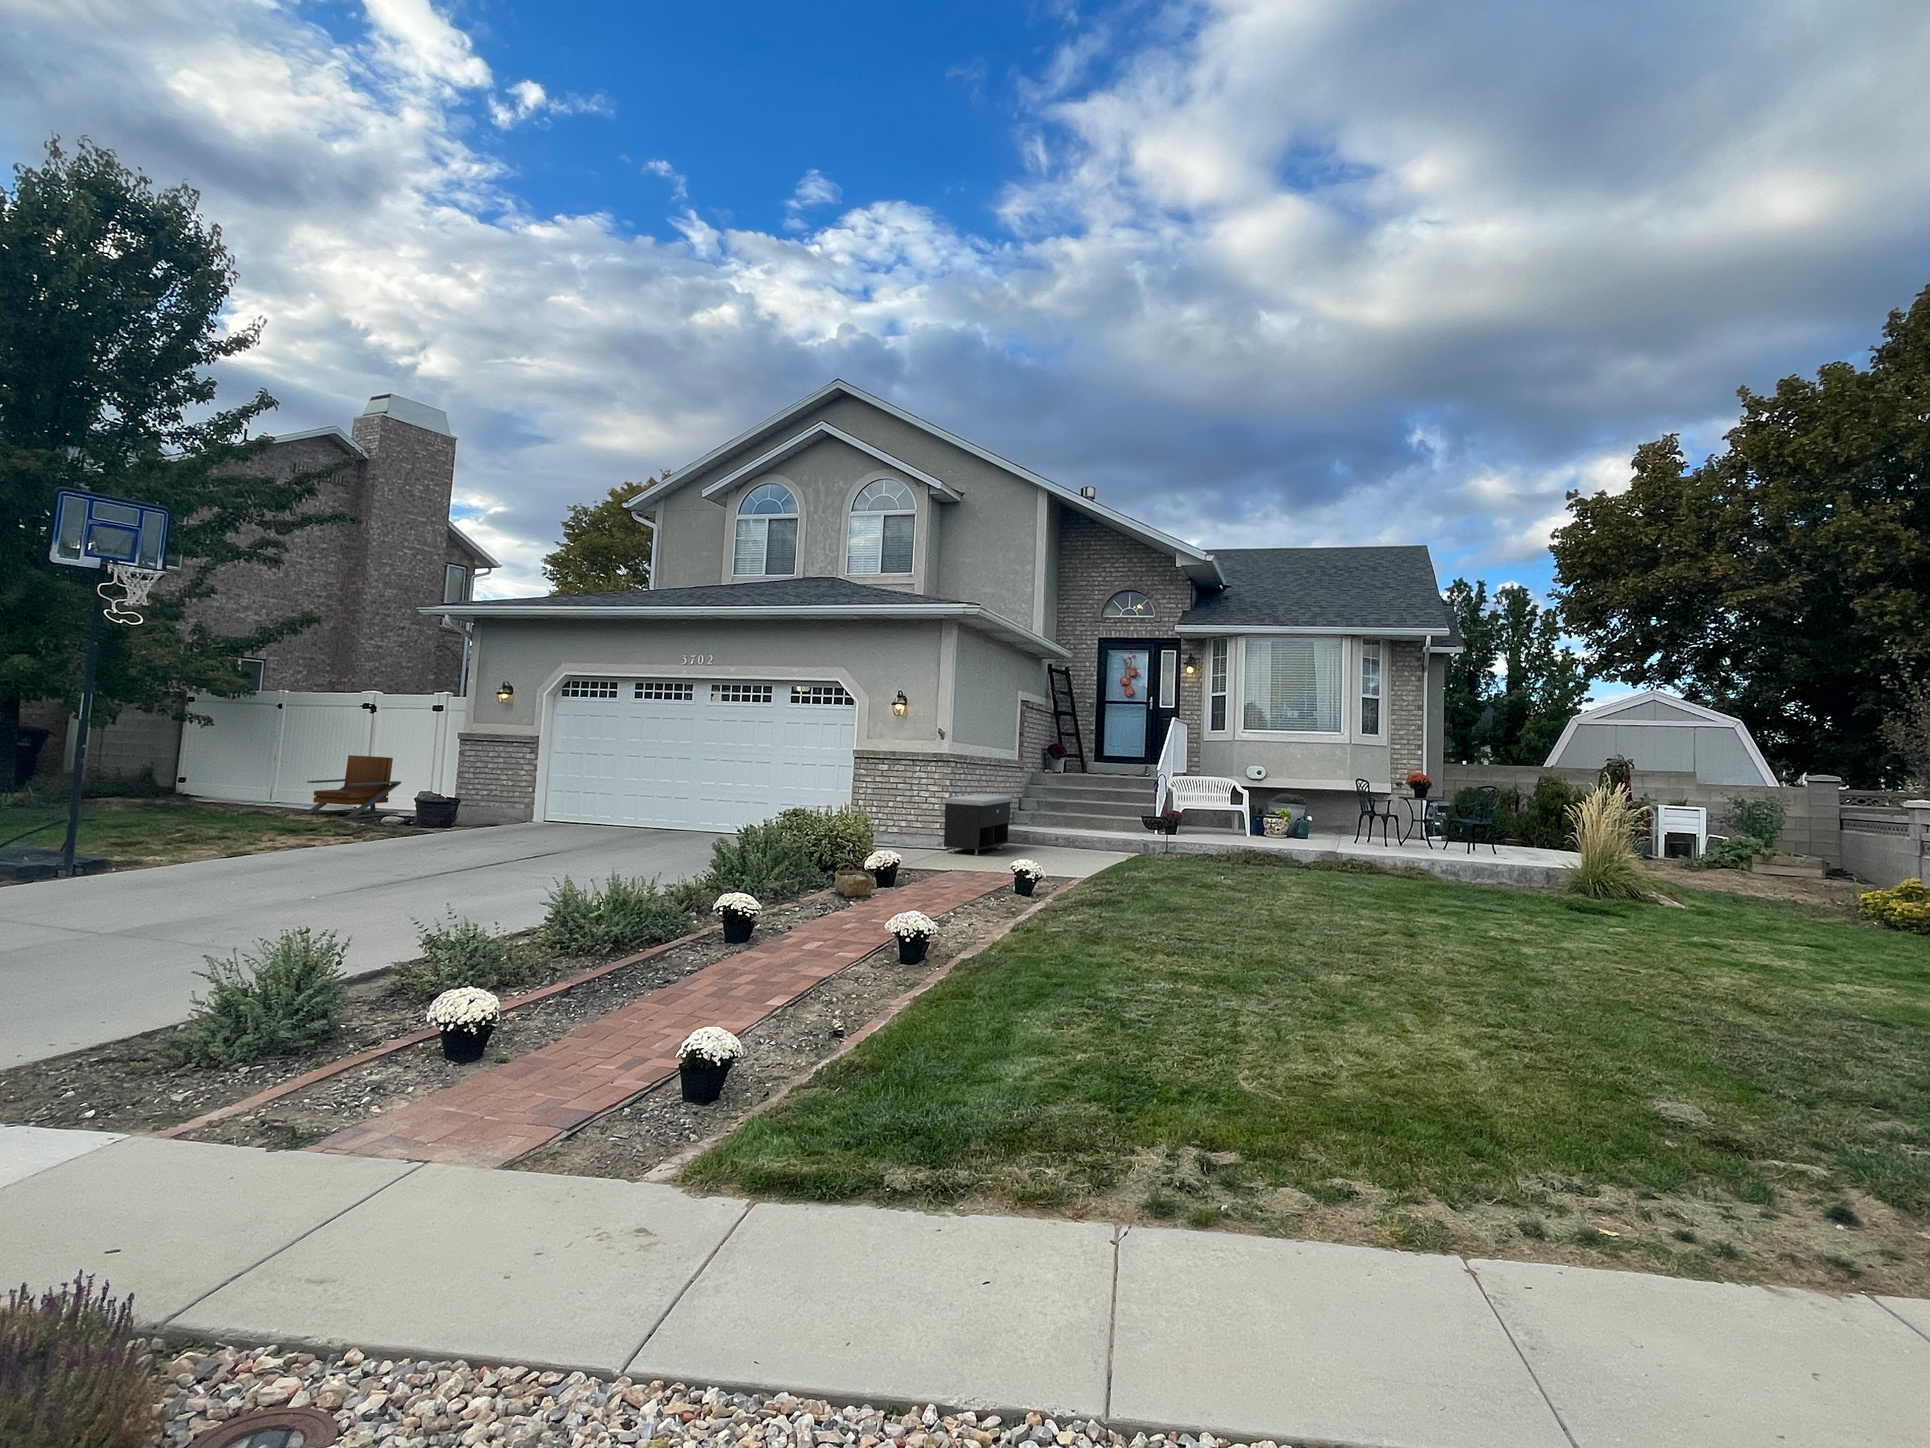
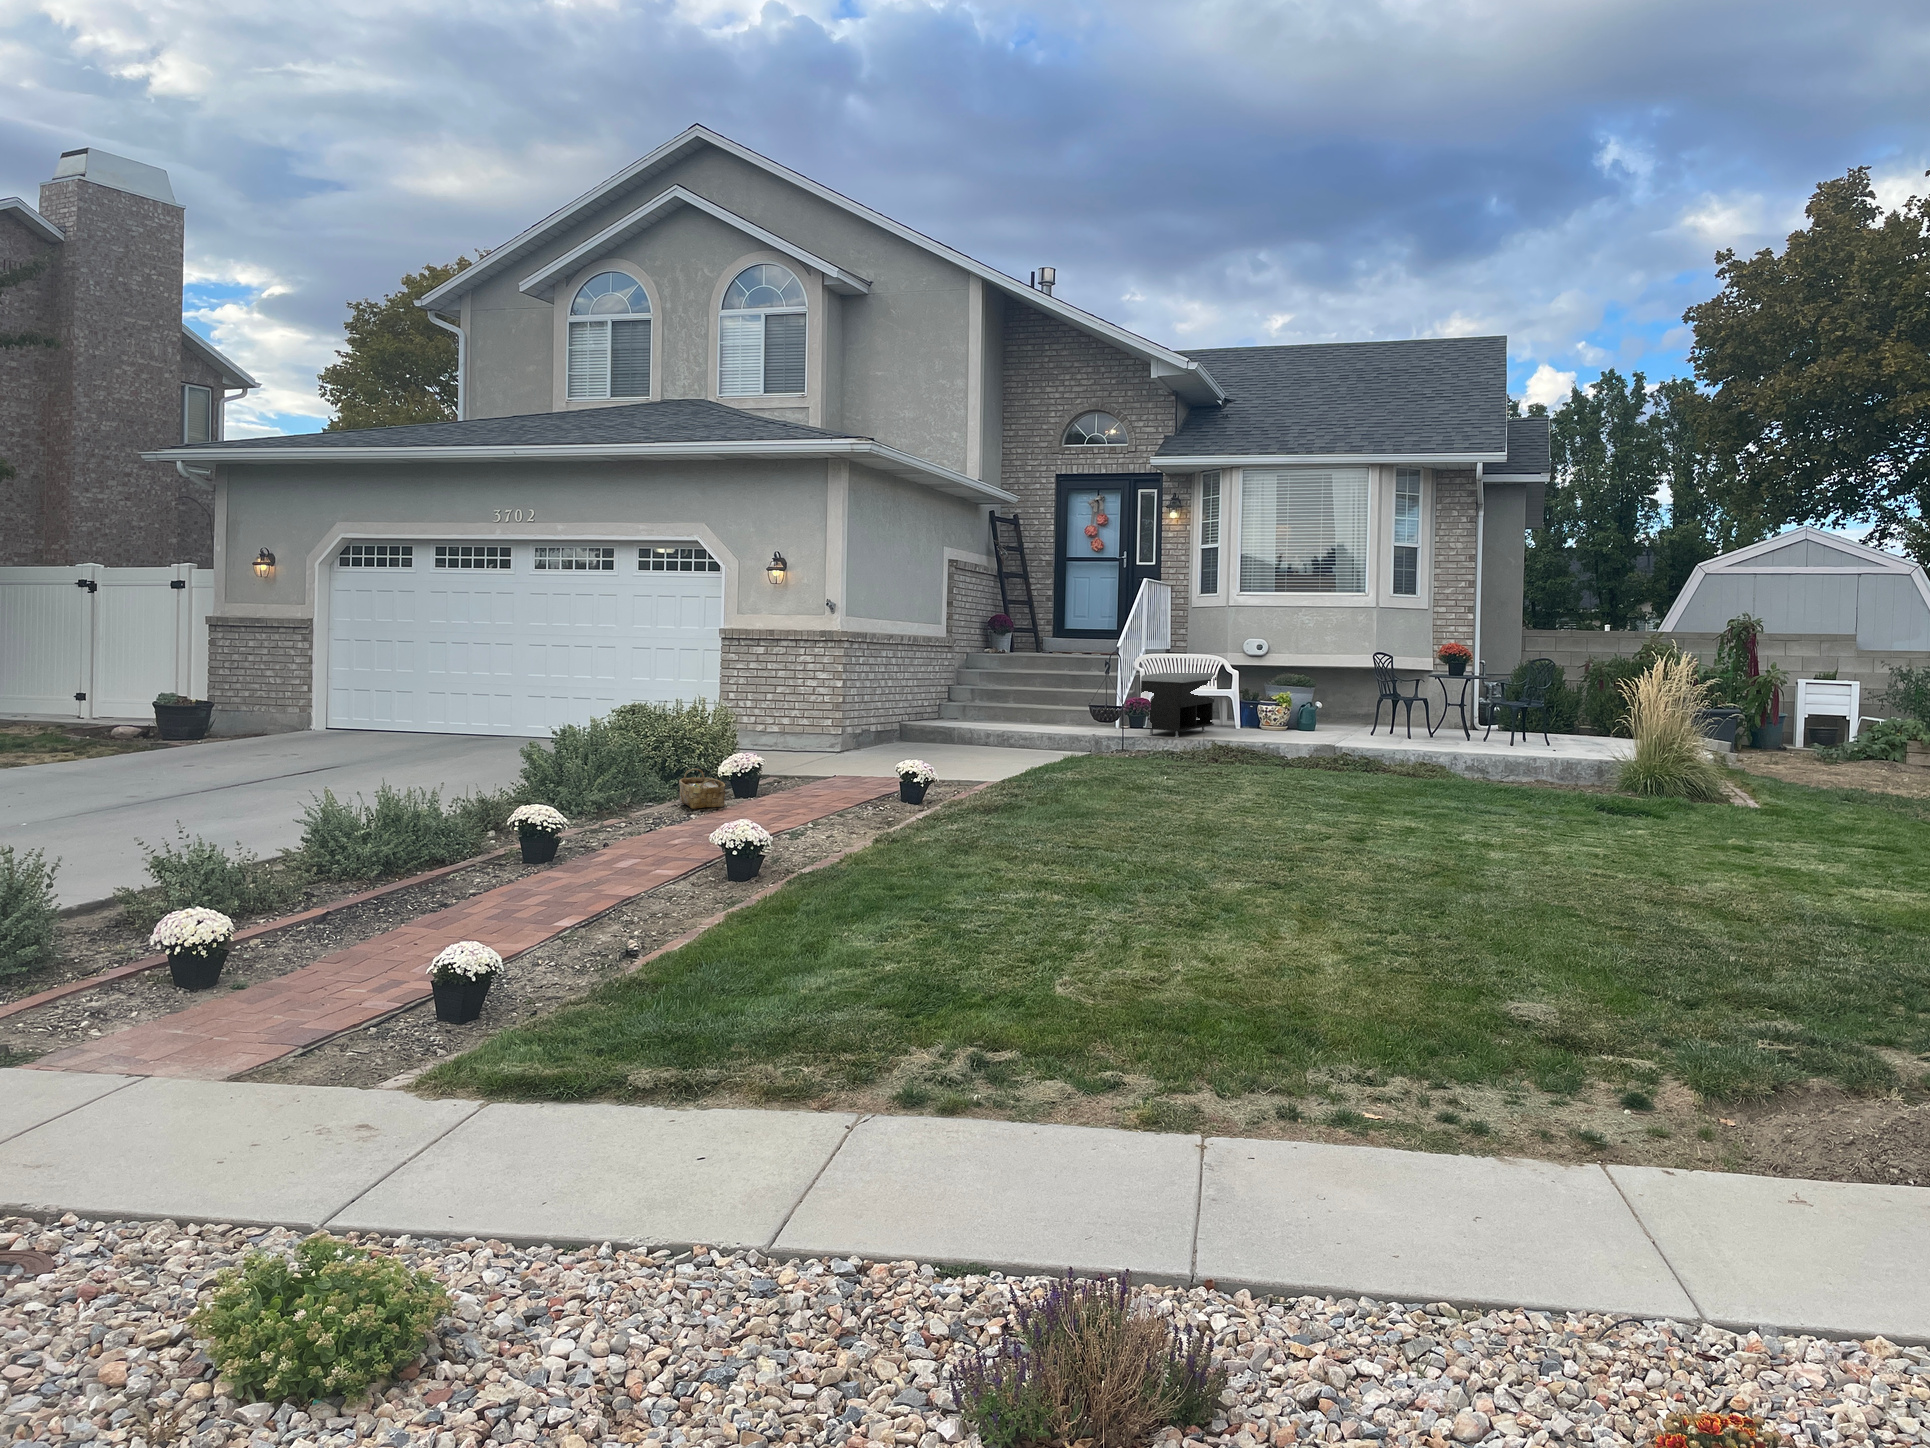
lounge chair: present [305,755,401,818] -> none [29,651,150,730]
storage bench: present [944,794,1012,855] -> present [1141,671,1217,737]

